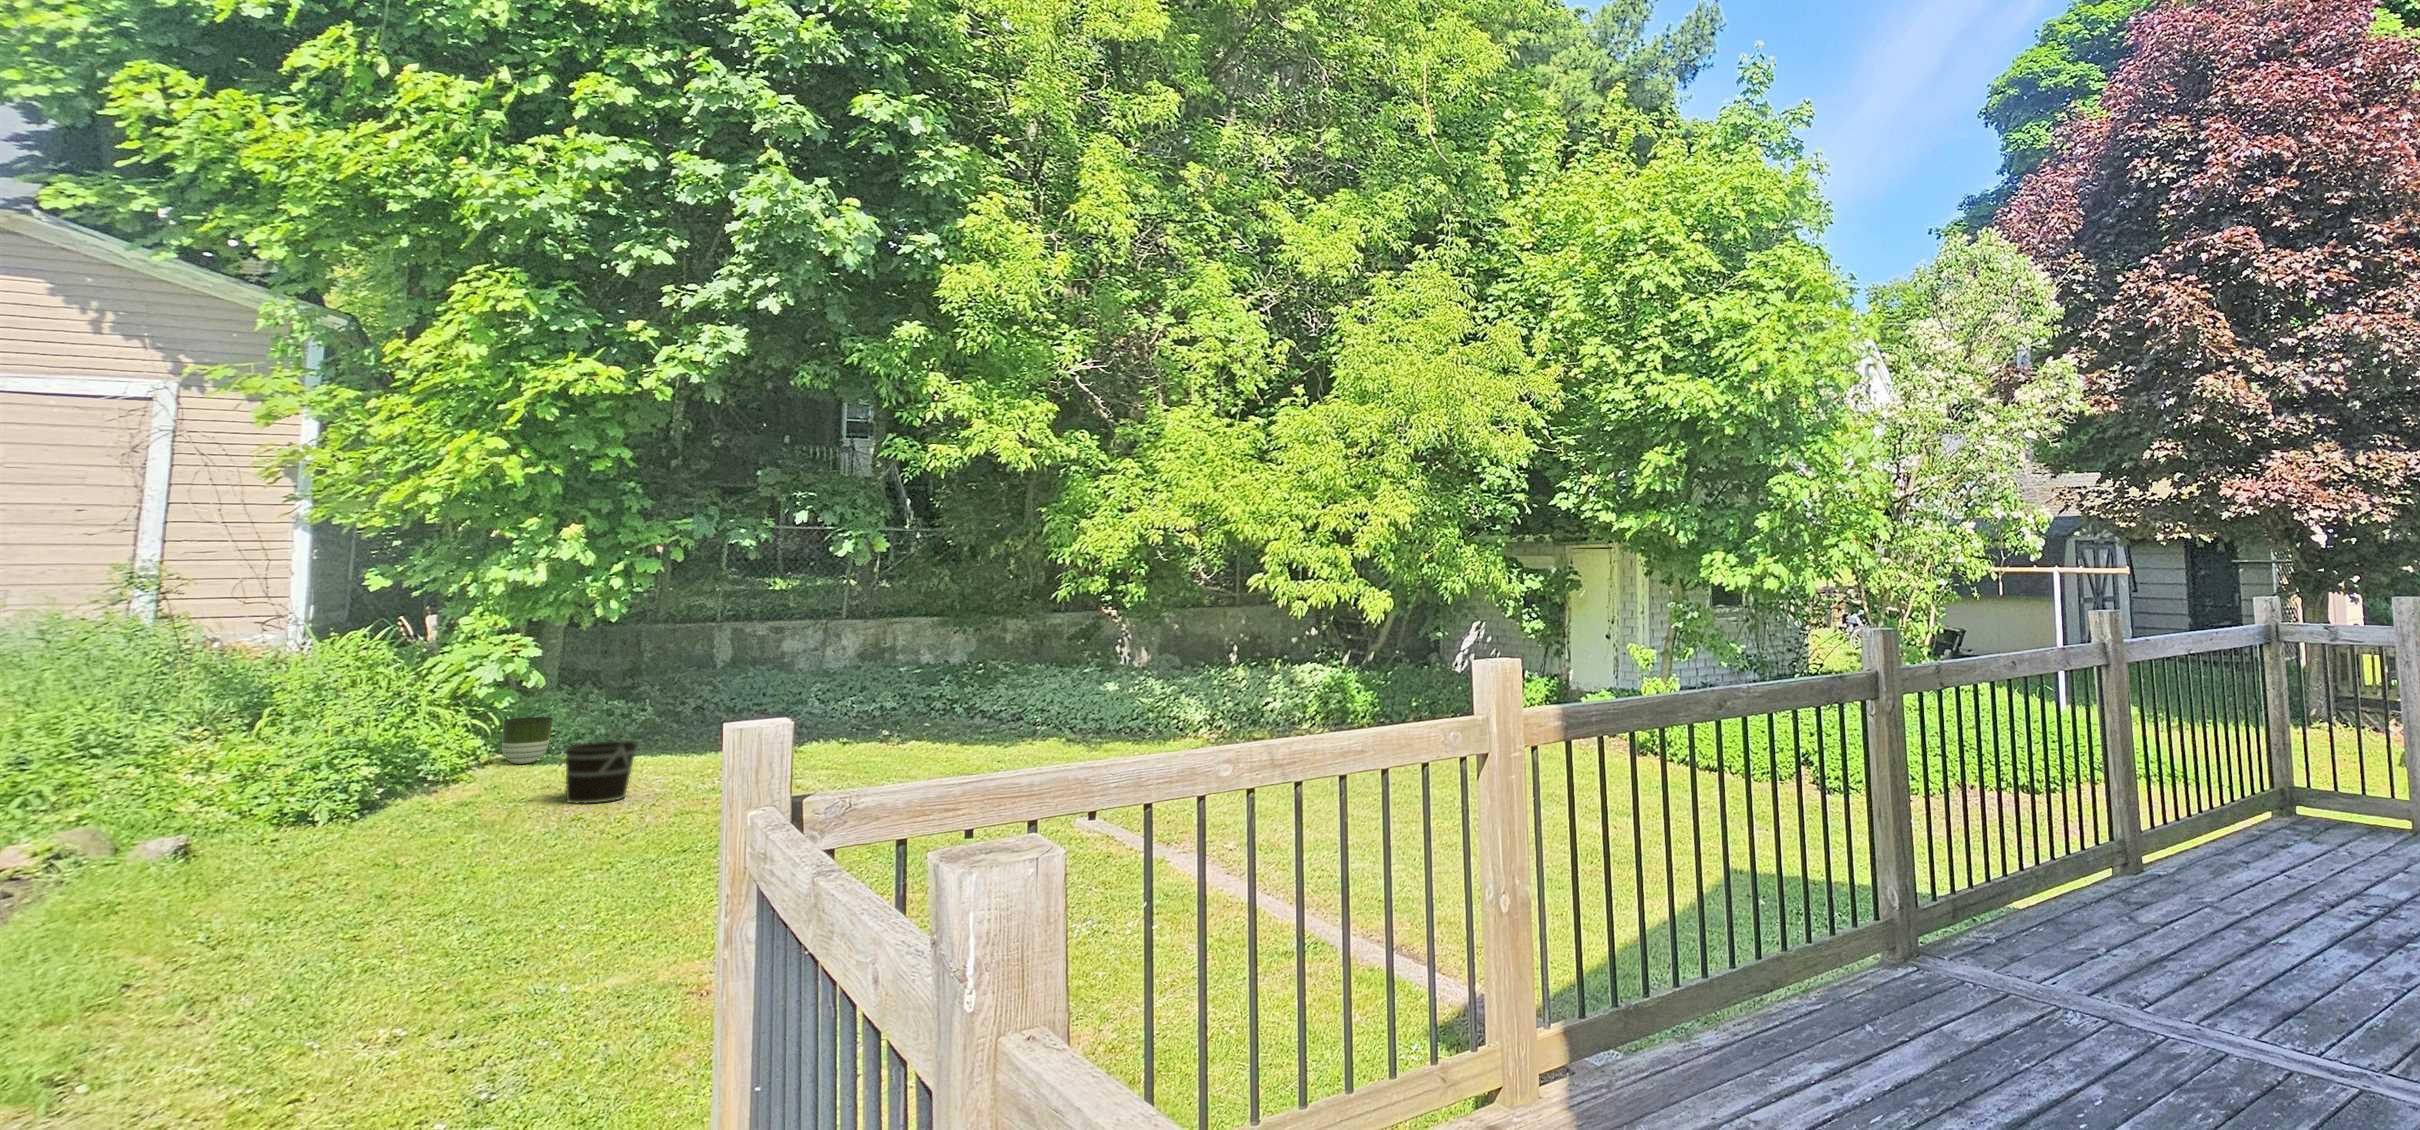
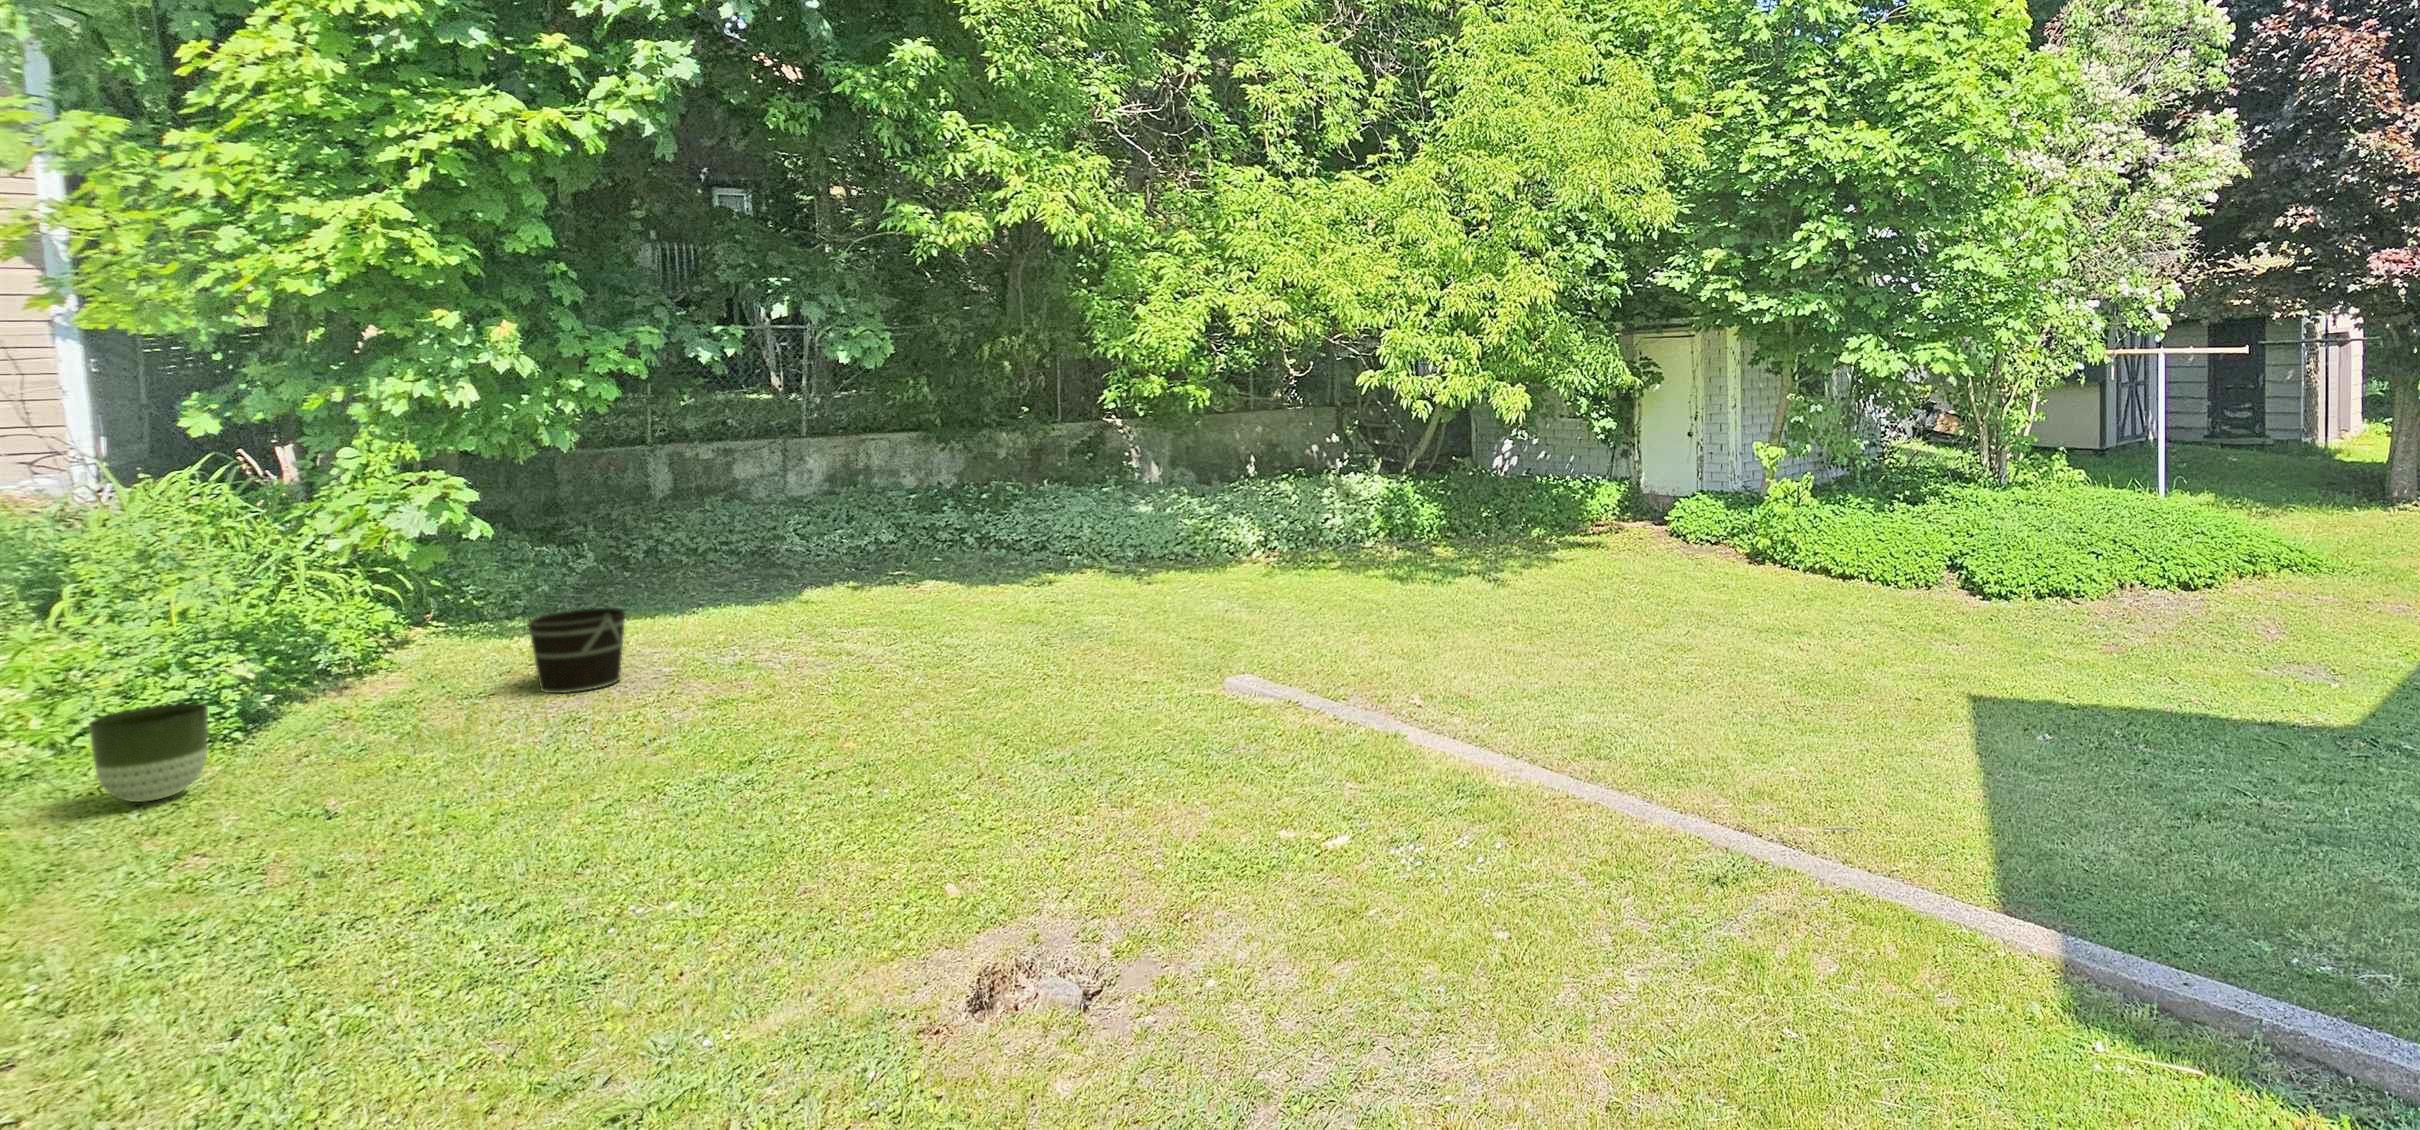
planter: present [502,717,553,764] -> present [89,703,208,802]

